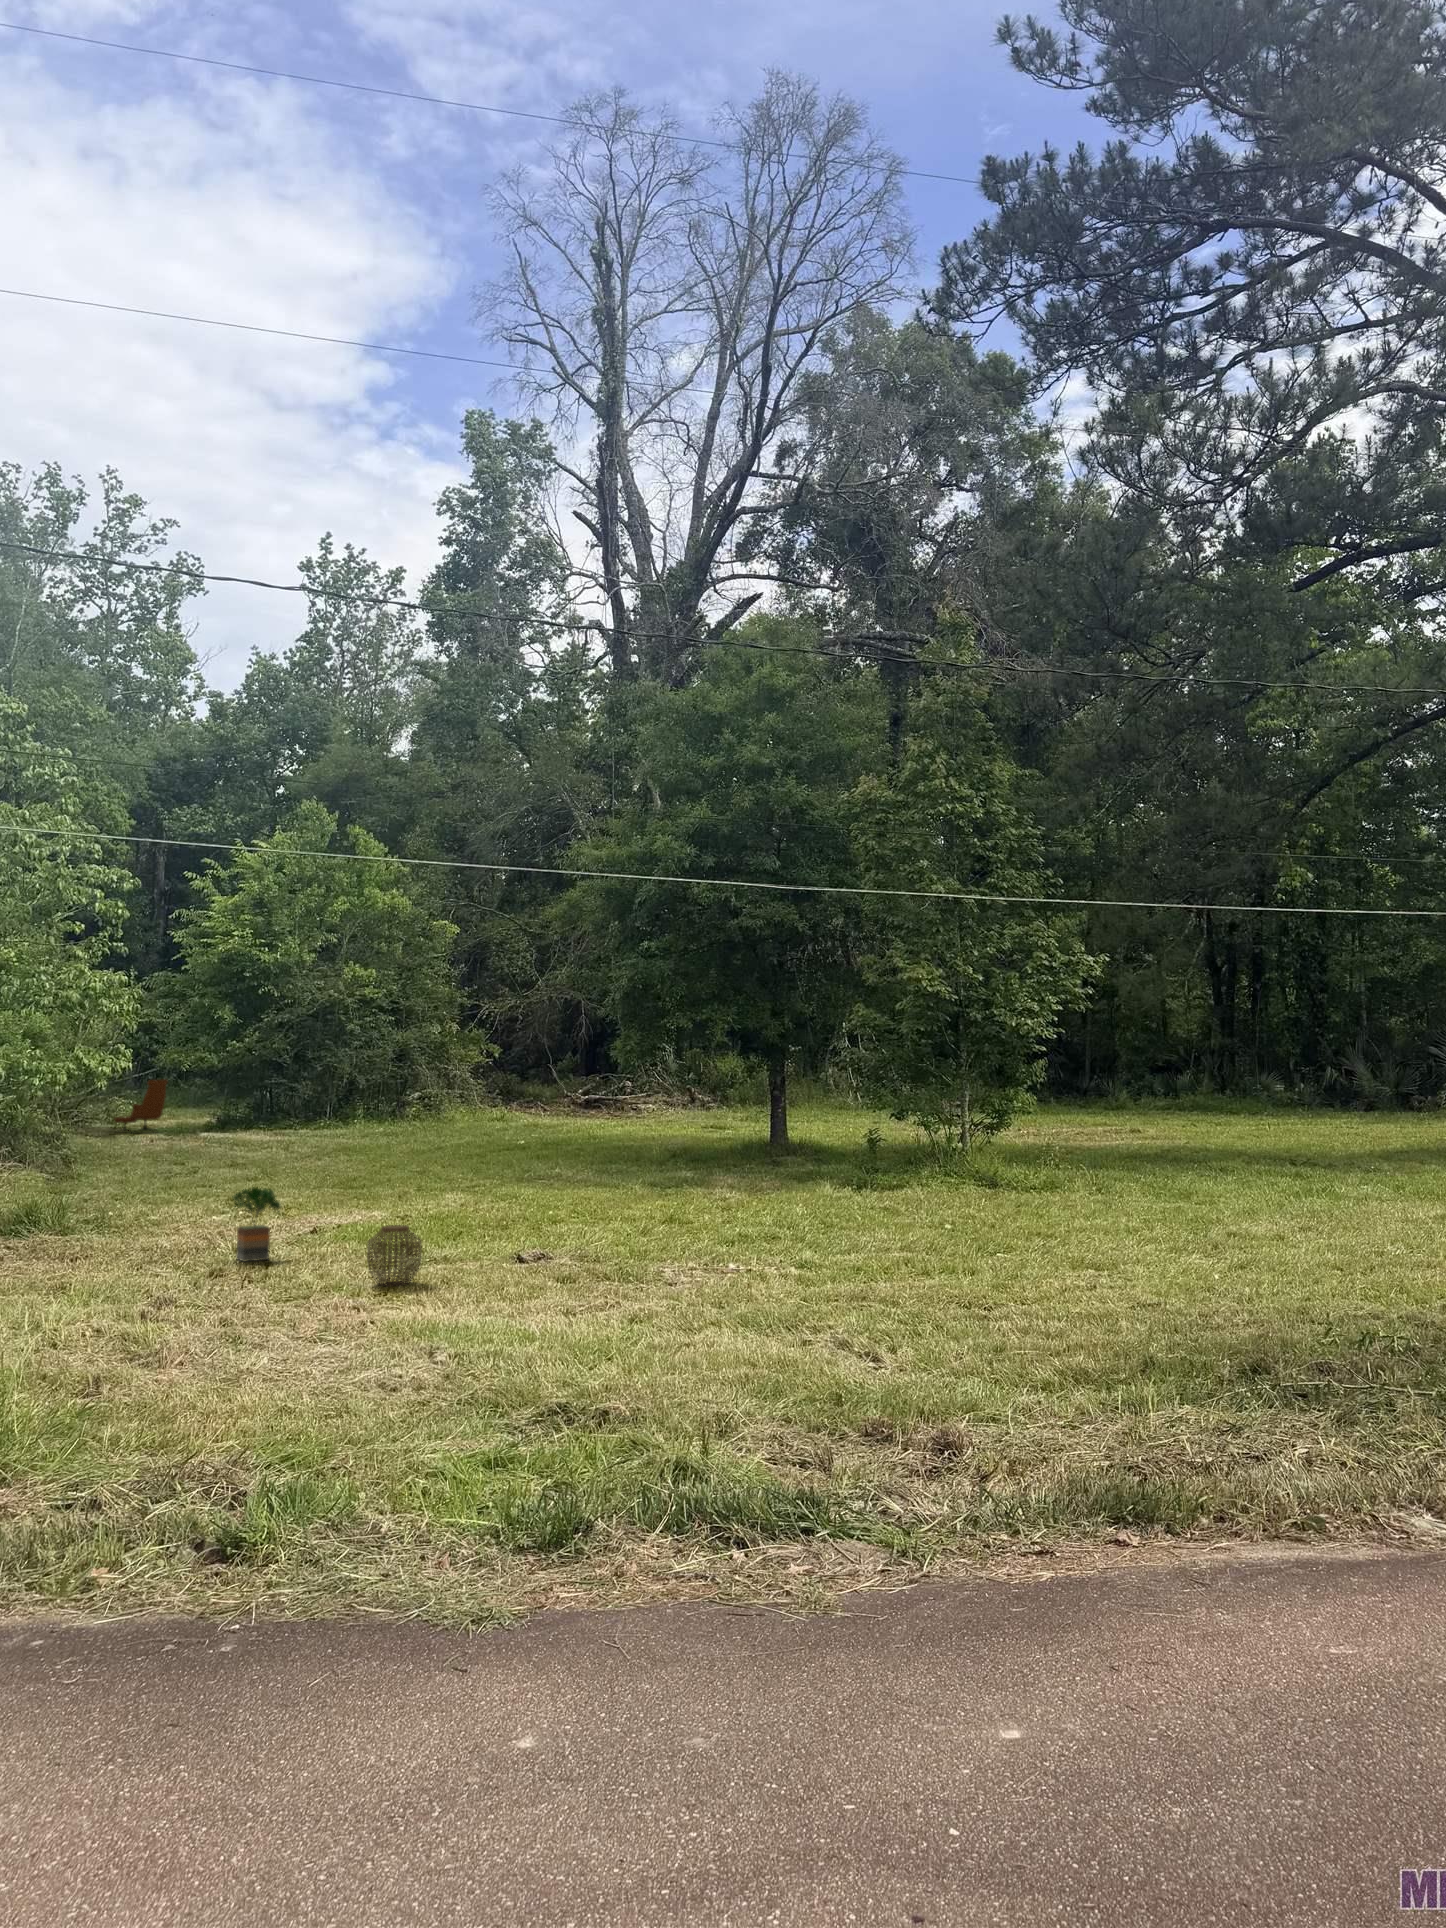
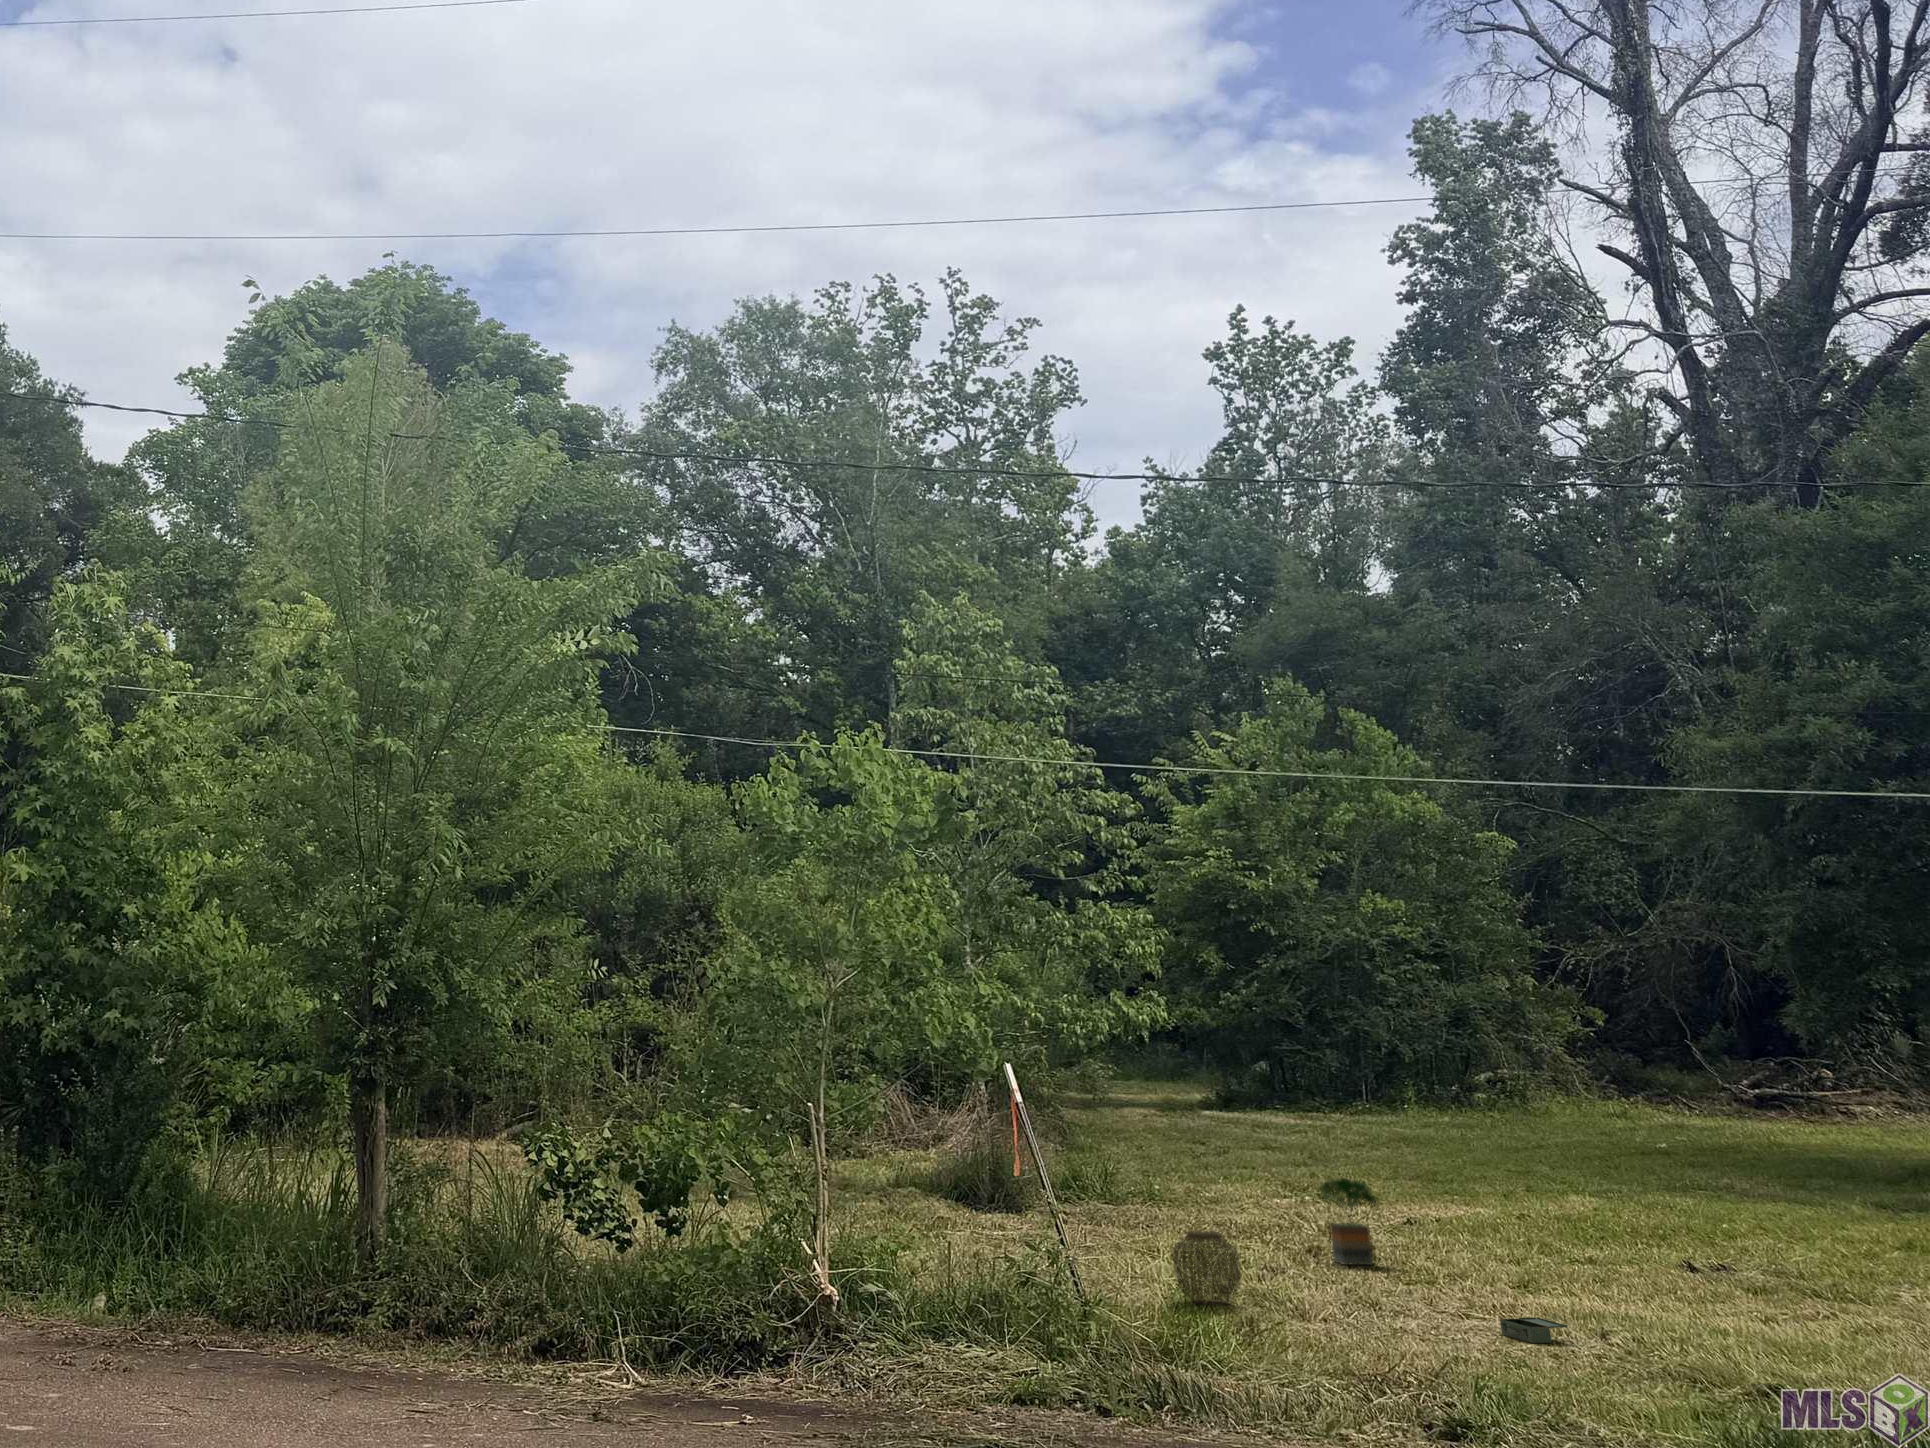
lounge chair: present [114,1079,167,1131] -> none [1080,1041,1143,1111]
woven basket: present [367,1225,422,1286] -> present [1172,1231,1240,1305]
toolbox: none [347,1305,401,1330] -> present [1500,1317,1568,1343]

